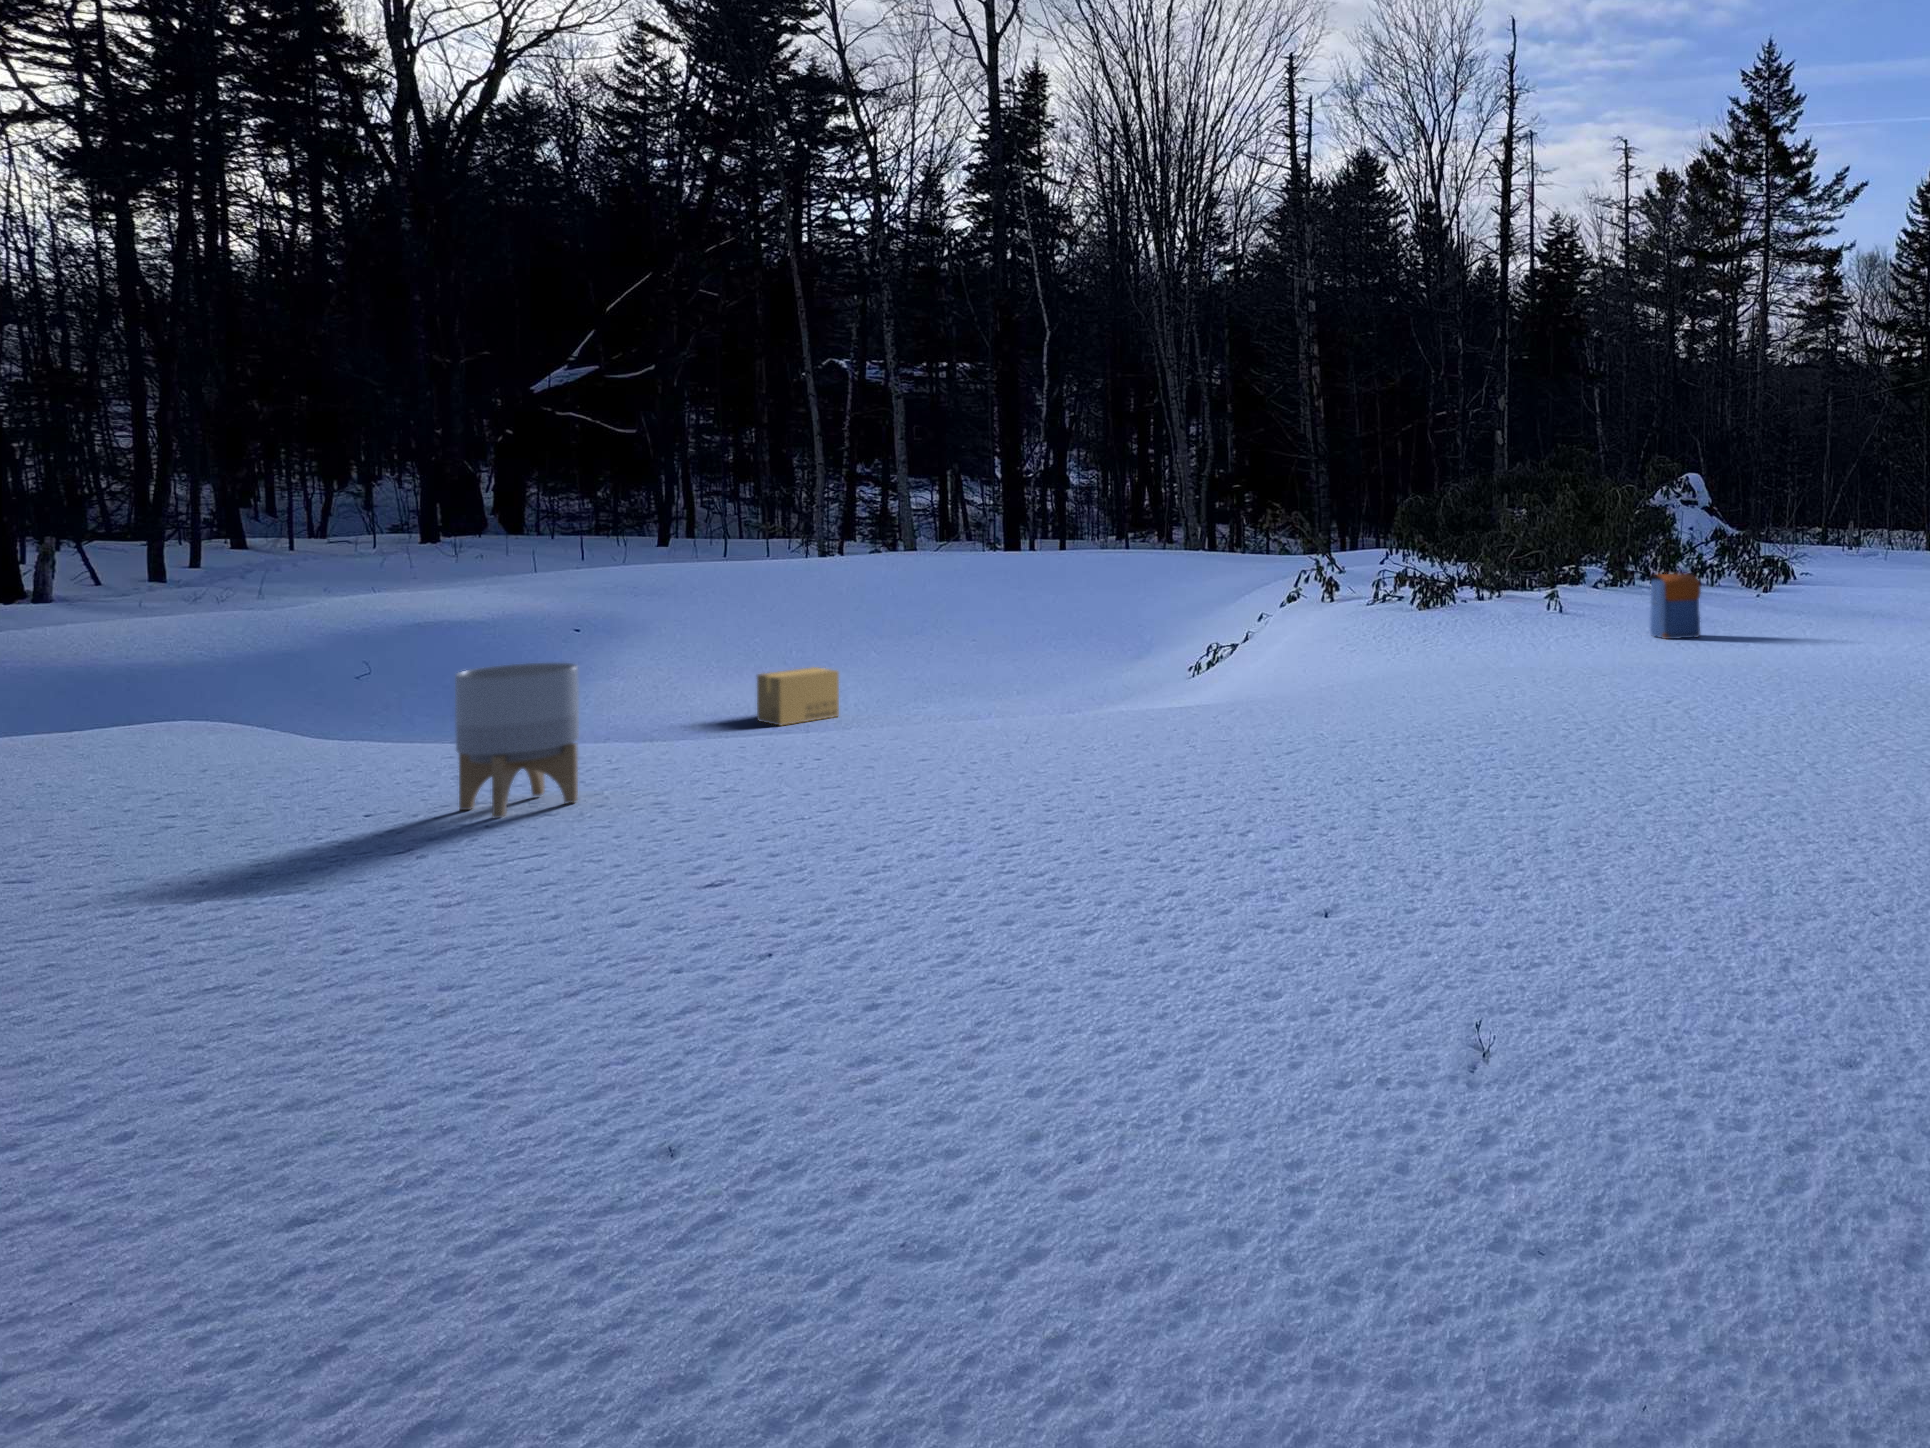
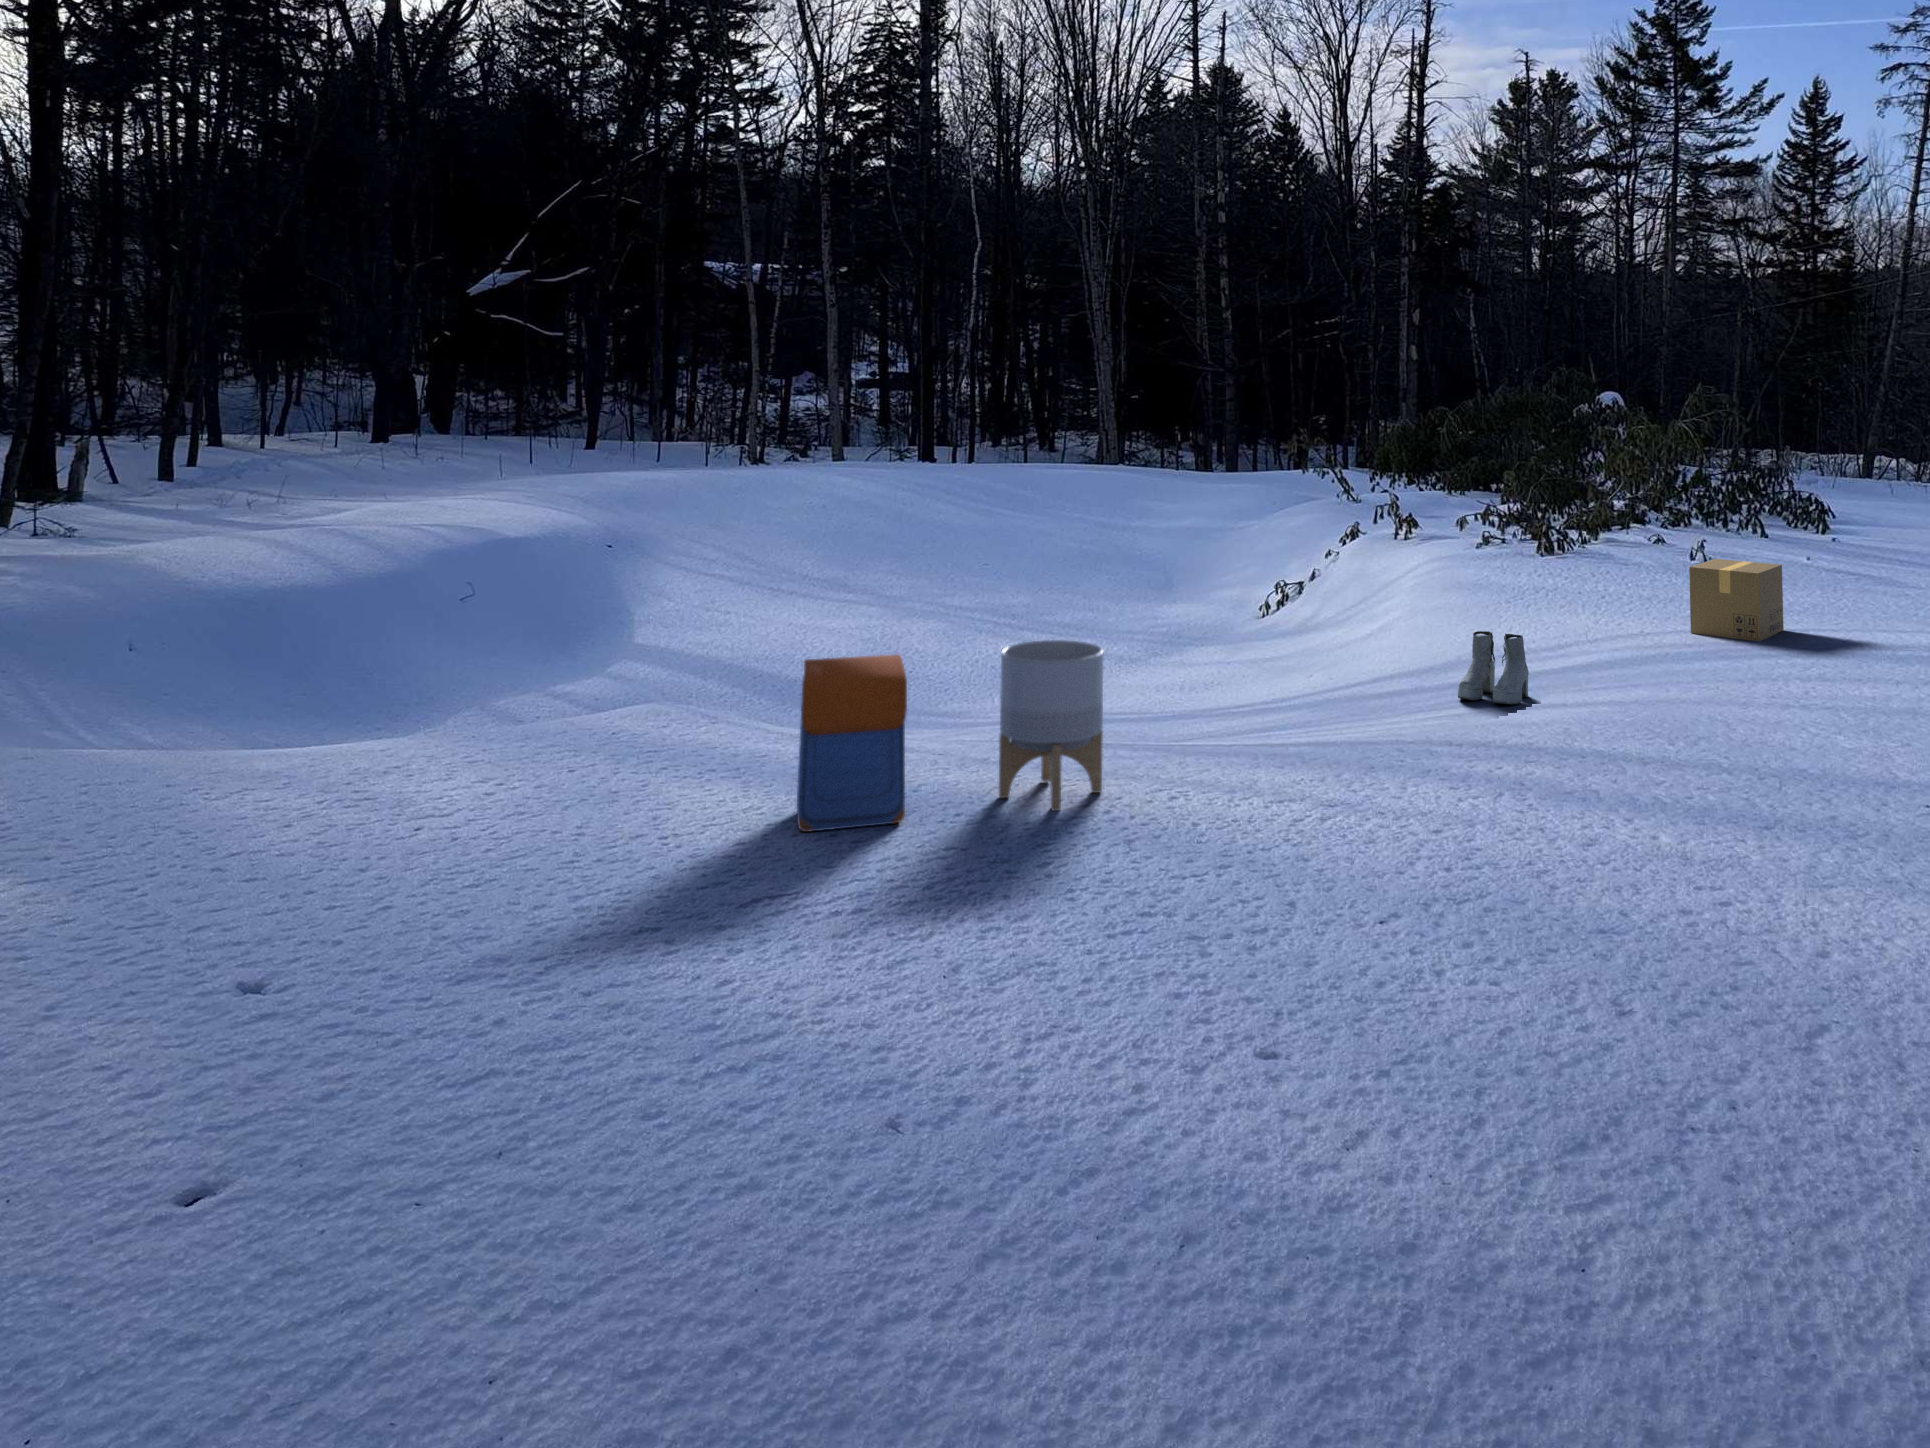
backpack: present [1650,573,1701,639] -> present [797,654,907,832]
boots: none [1135,665,1211,730] -> present [1458,631,1529,705]
cardboard box: present [757,667,839,725] -> present [1689,559,1784,641]

